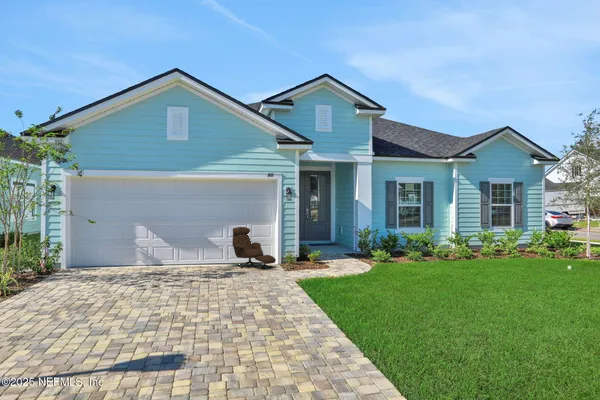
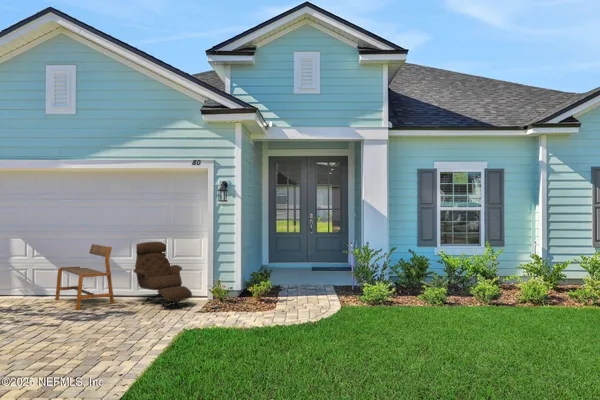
bench: none [174,229,221,272] -> present [55,244,114,310]

